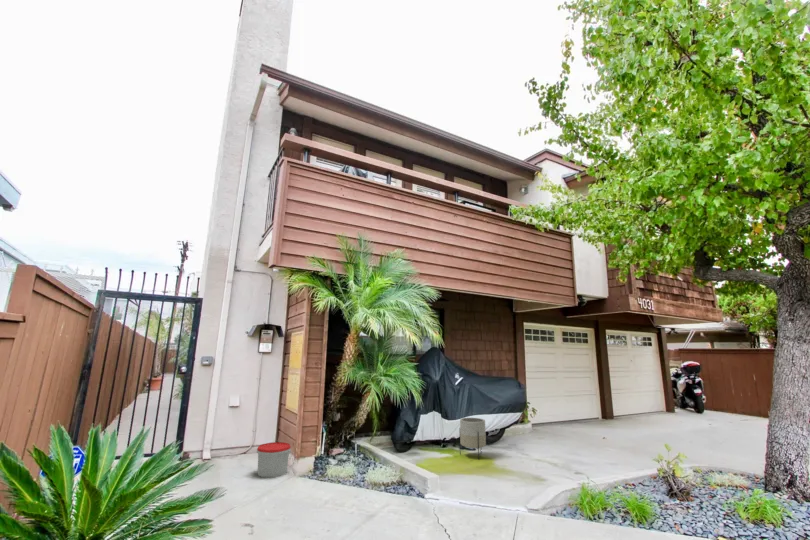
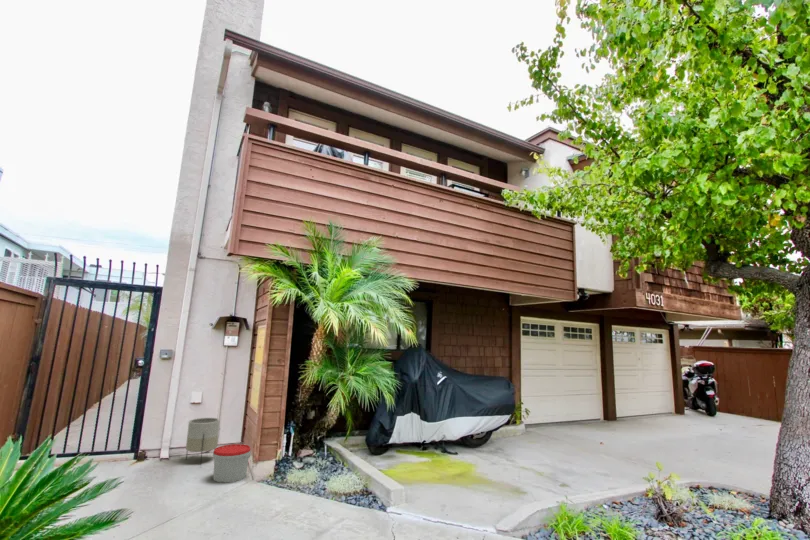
planter: present [460,418,486,456] -> present [186,418,220,459]

